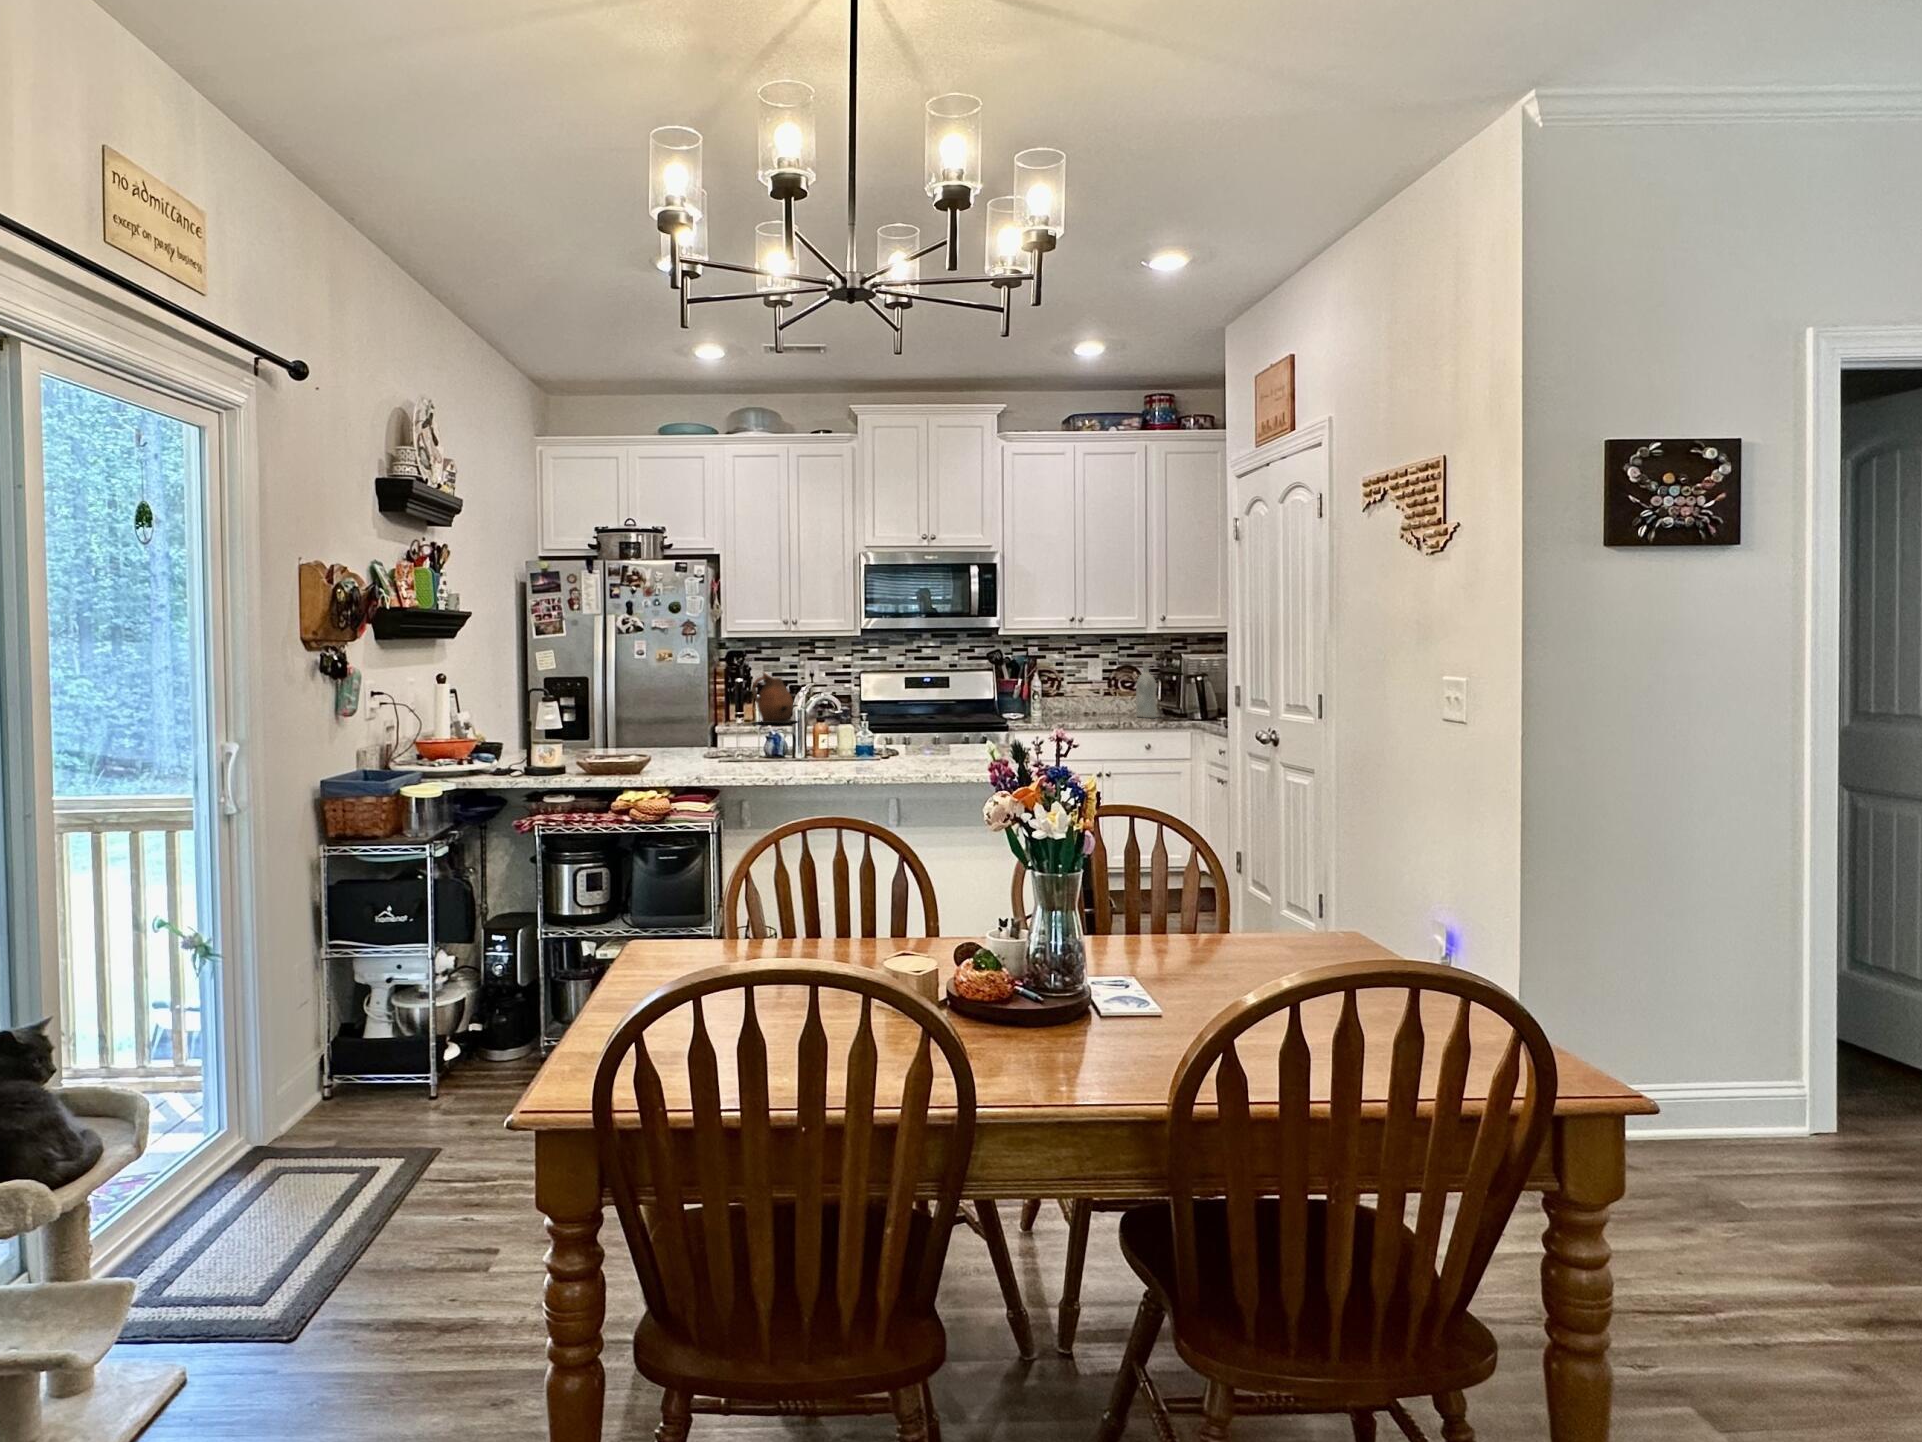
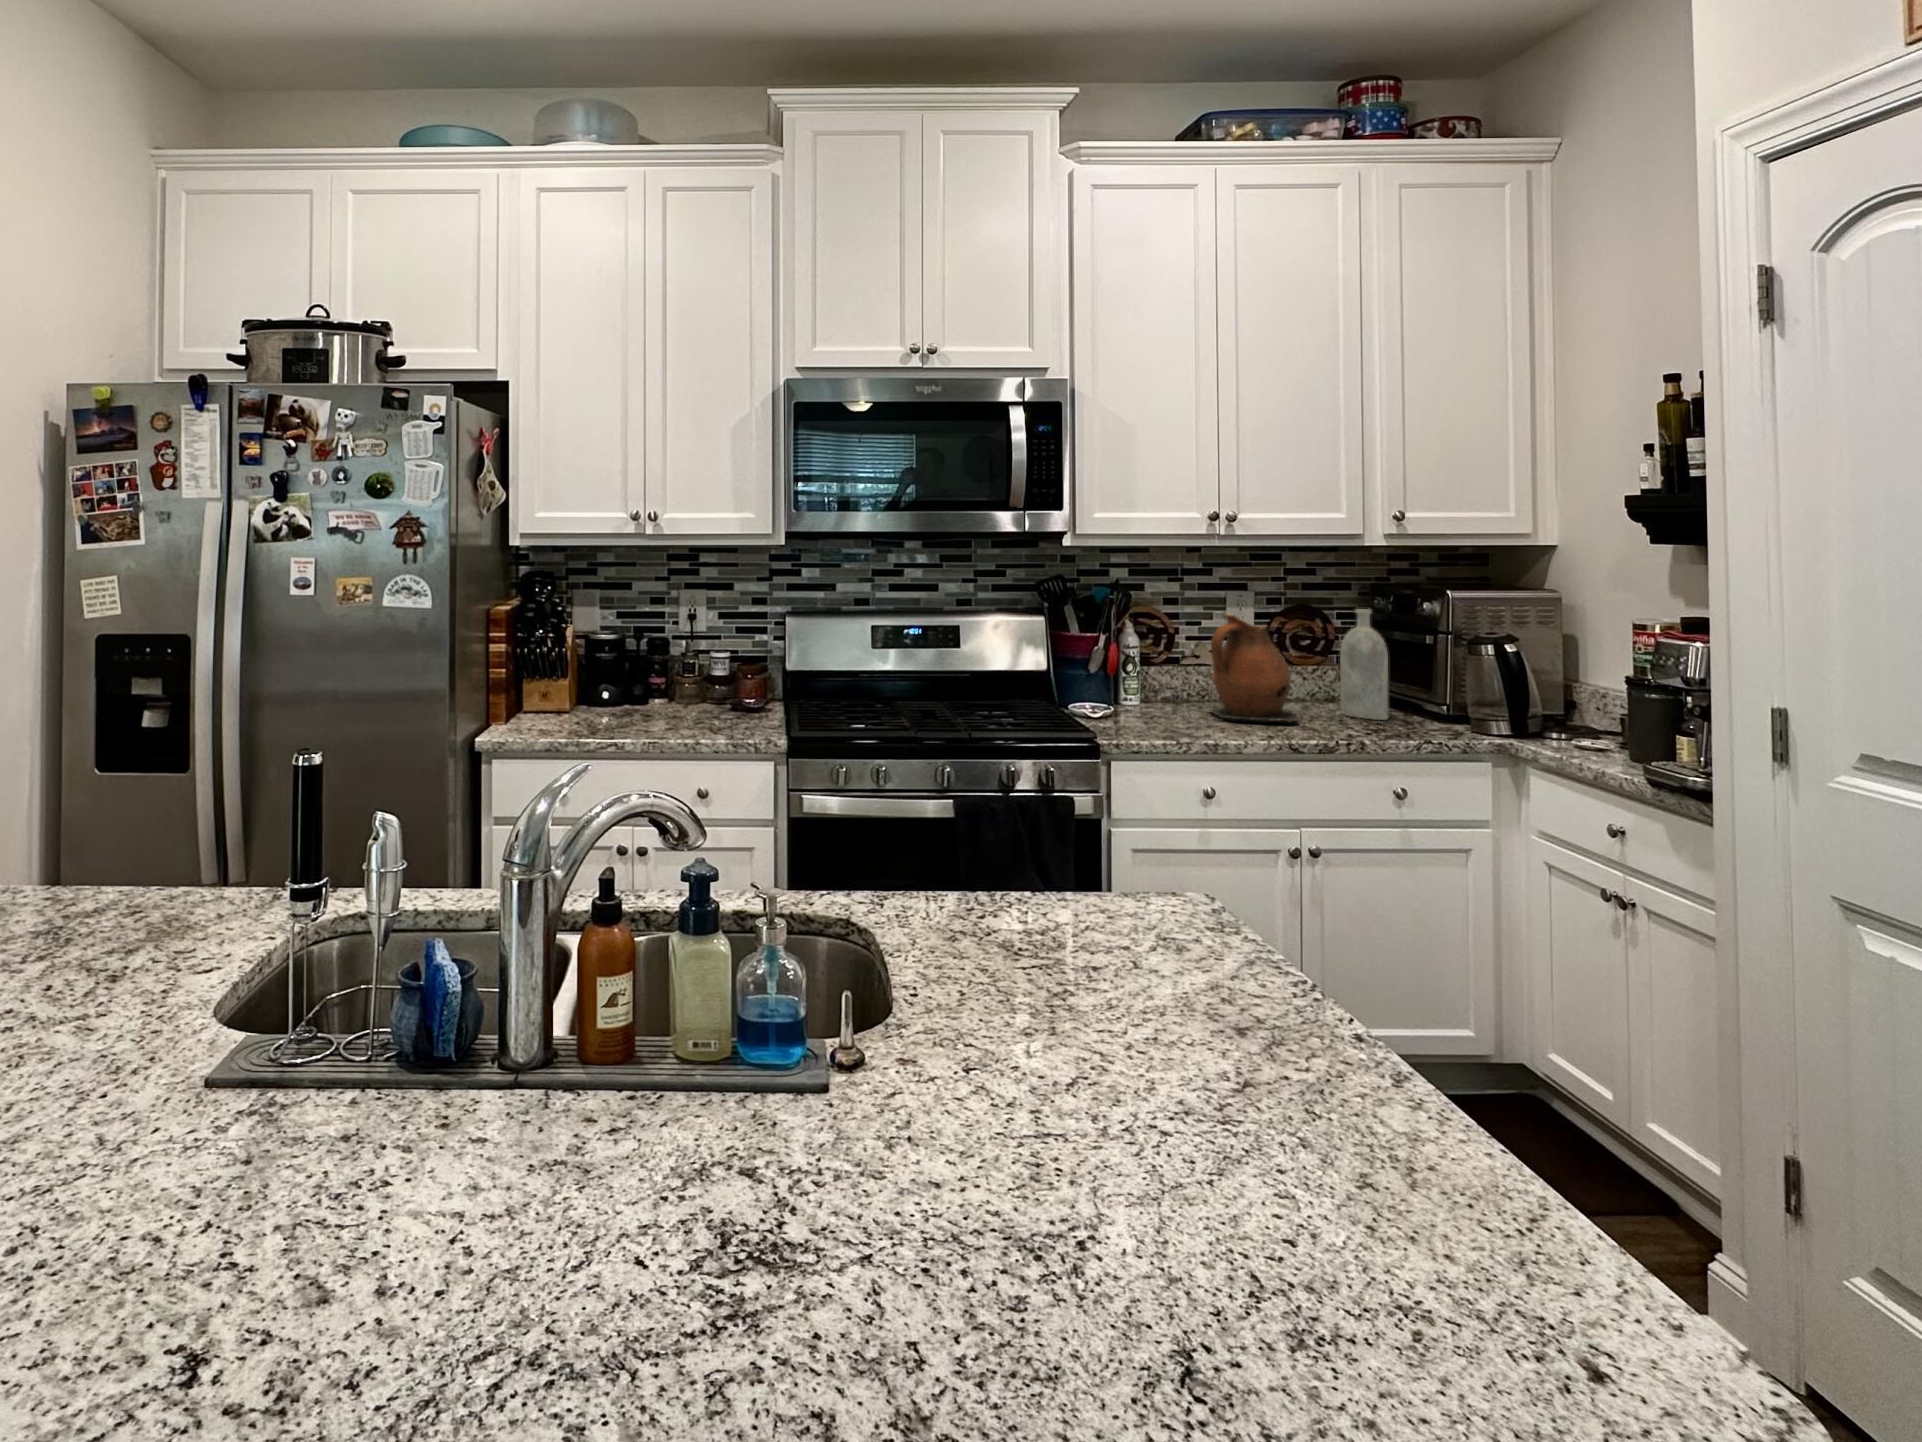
ceramic pitcher: present [752,672,793,723] -> present [1210,614,1298,722]

